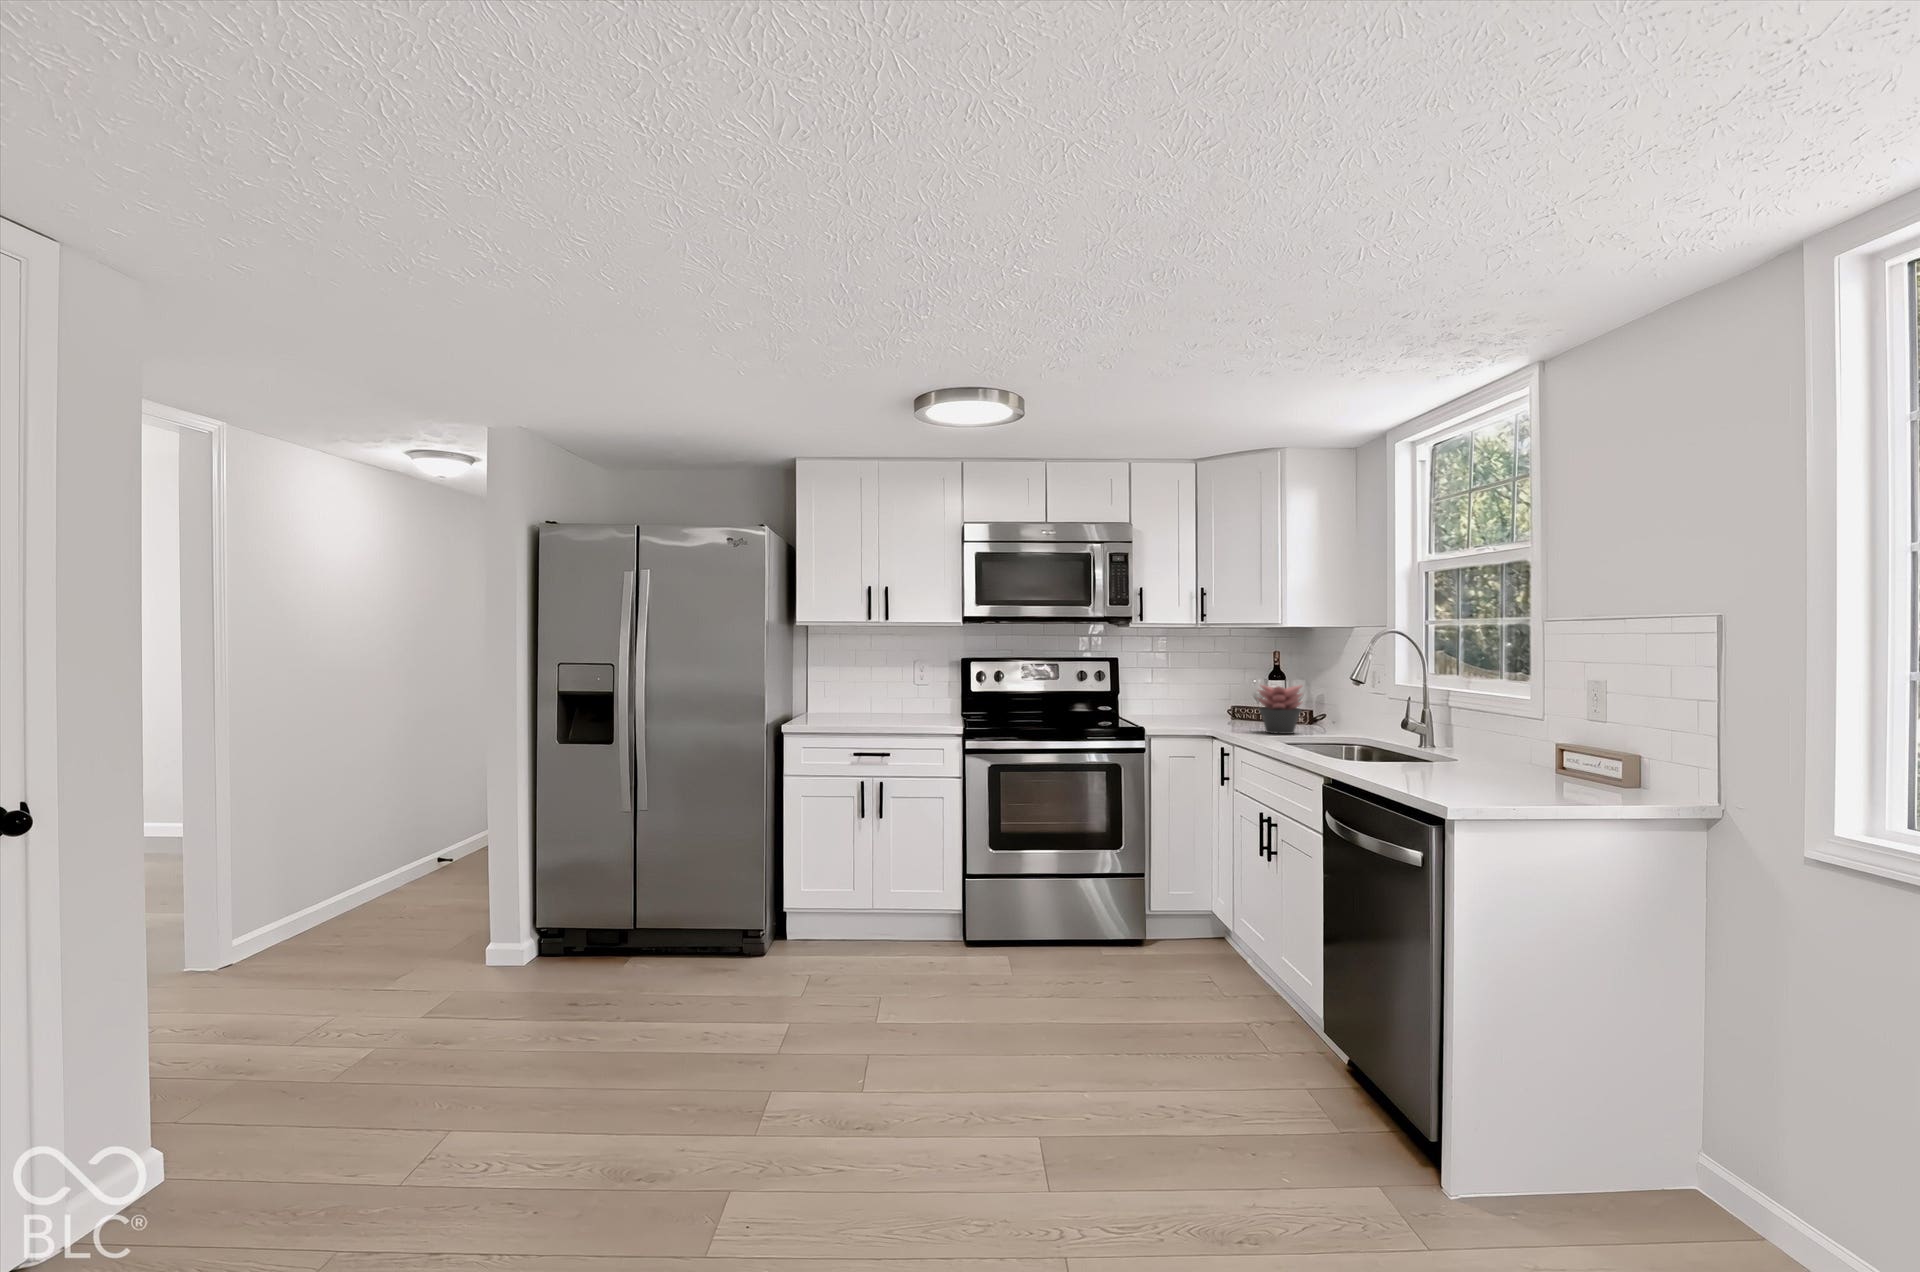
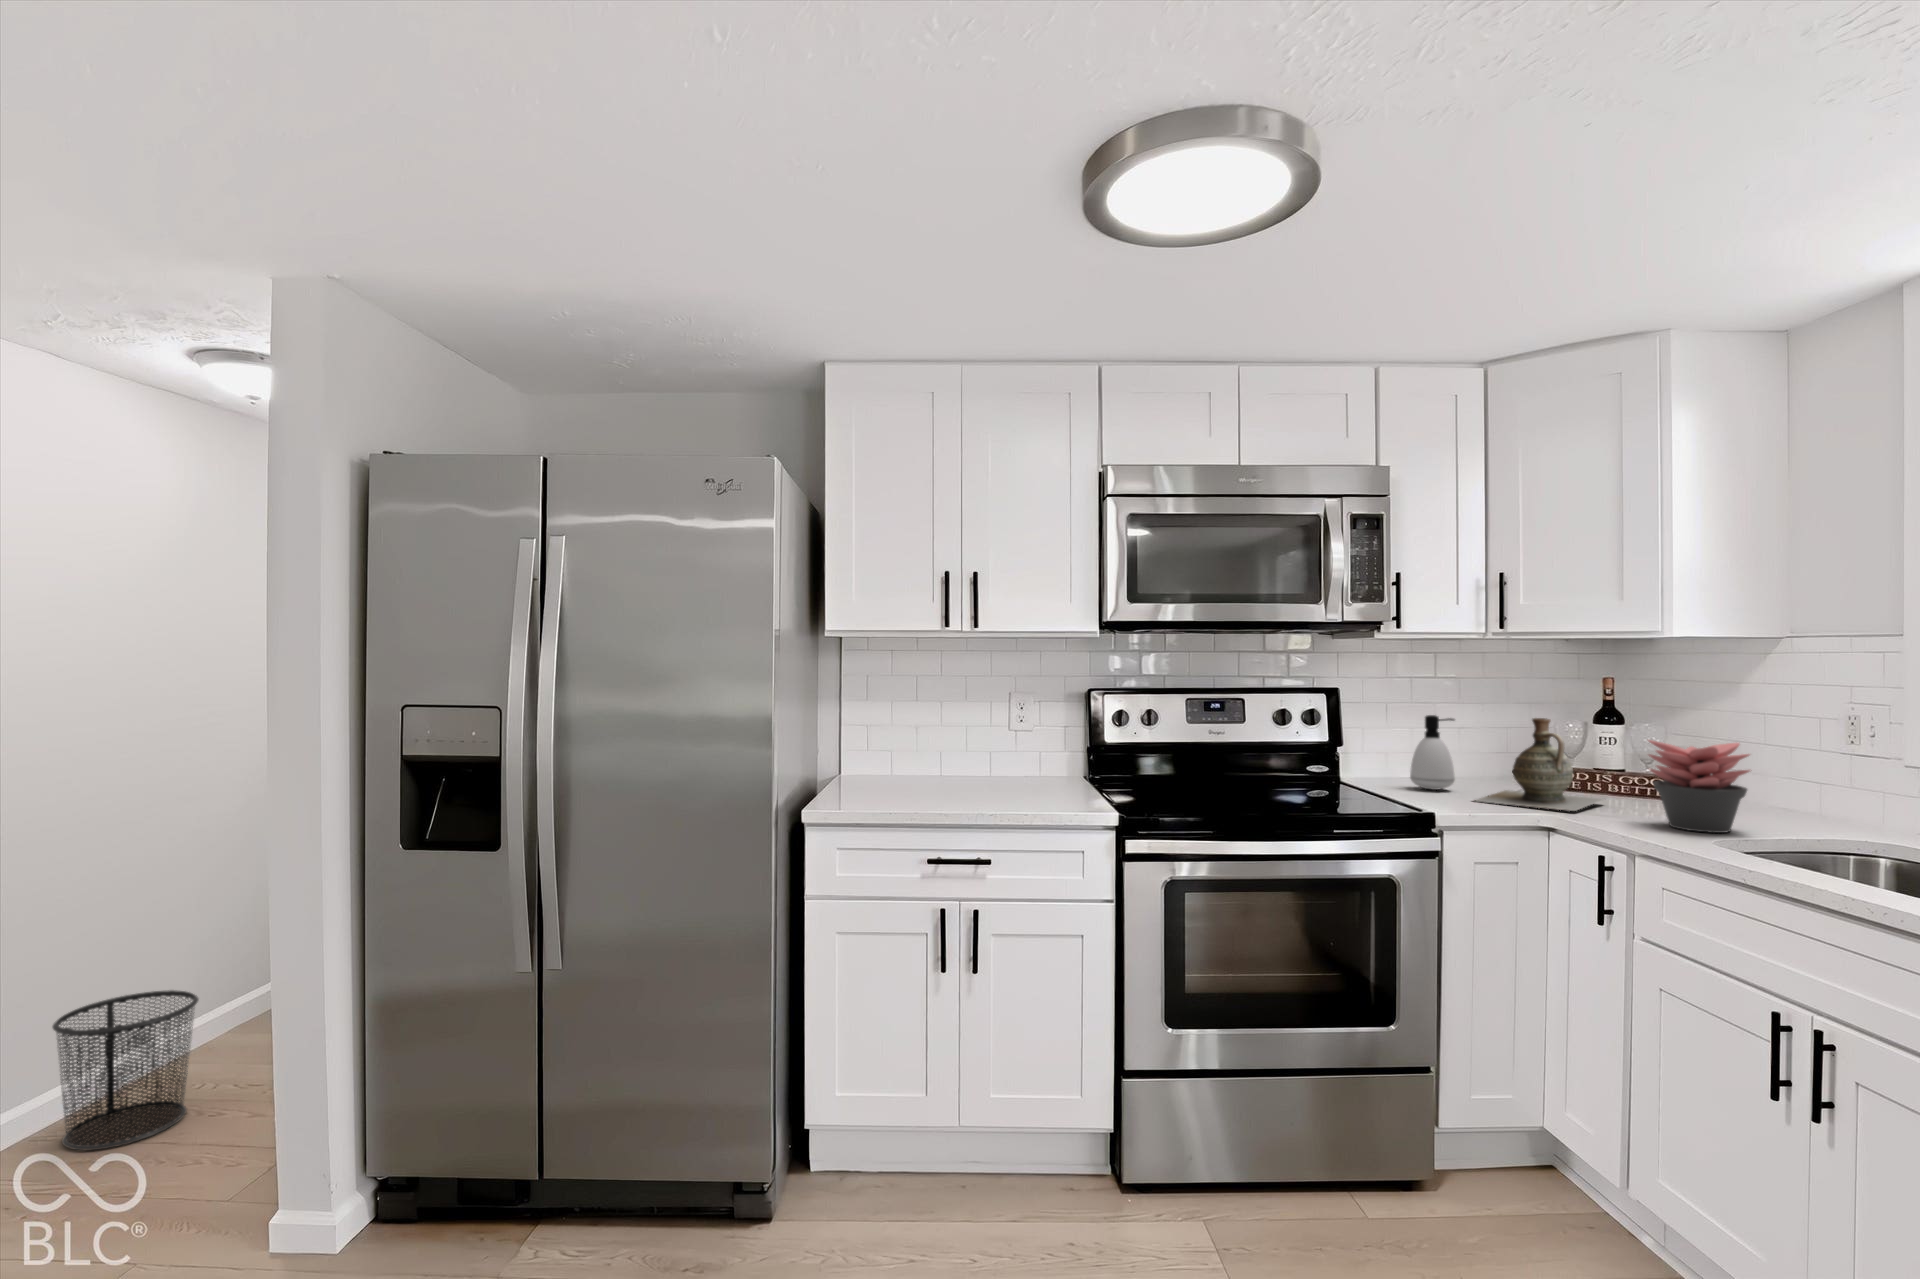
soap dispenser: none [1156,674,1182,719] -> present [1410,715,1455,790]
ceramic jug: none [1180,674,1256,727] -> present [1475,718,1602,811]
waste bin: none [327,846,407,933] -> present [53,990,199,1150]

